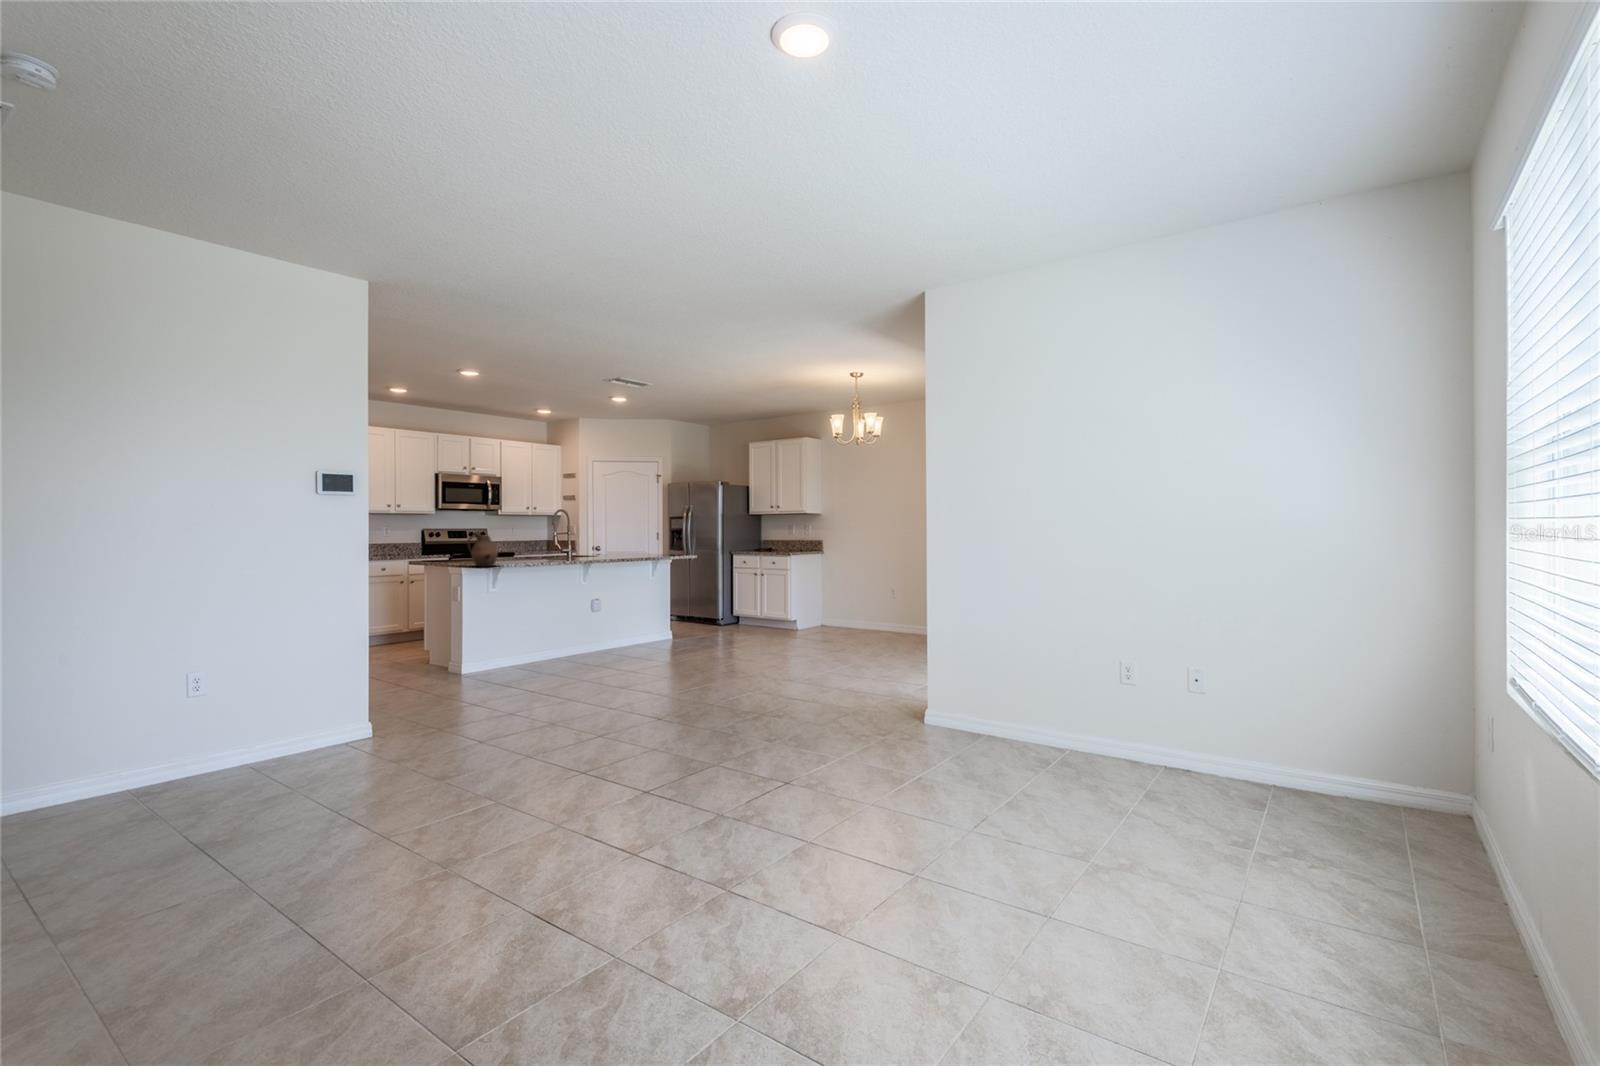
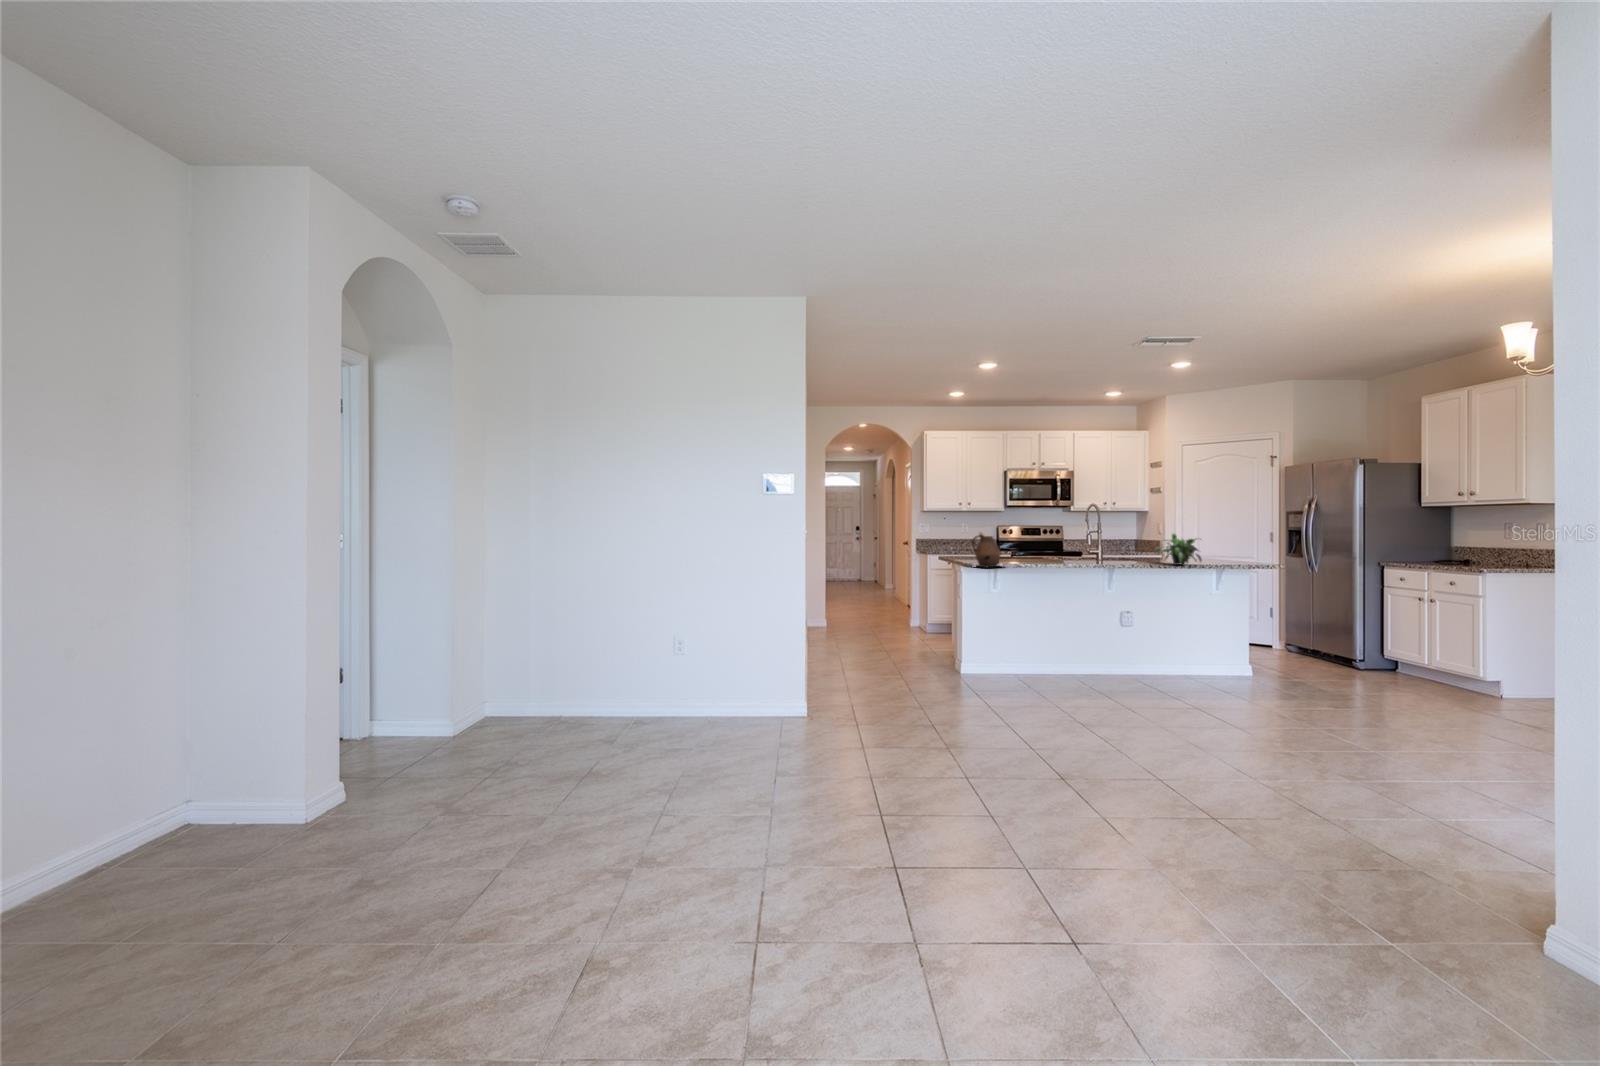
potted plant: none [609,532,645,558] -> present [1154,533,1202,565]

